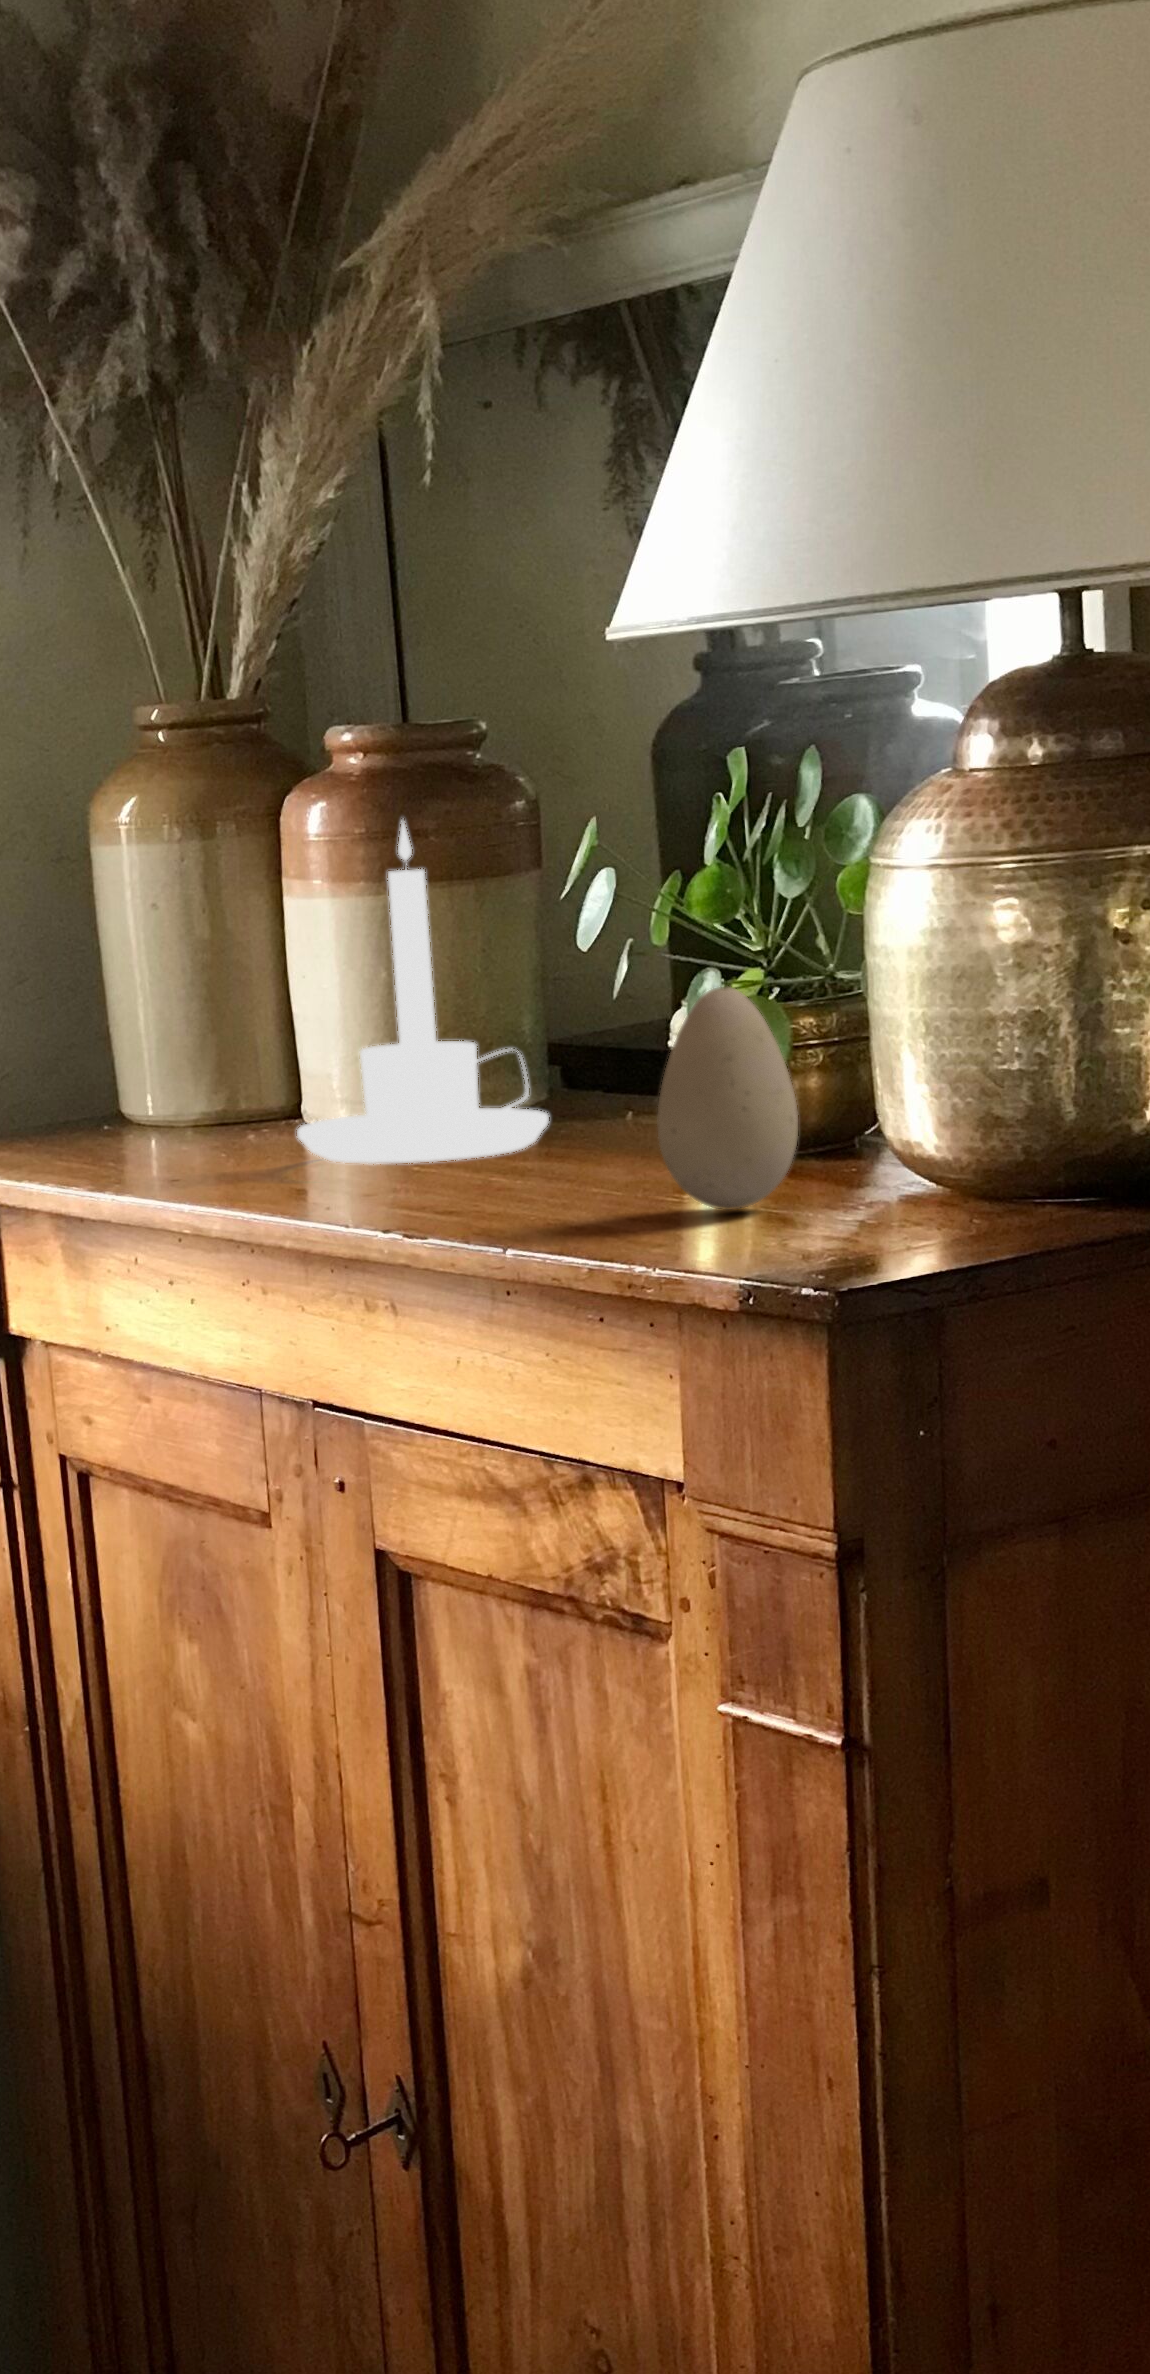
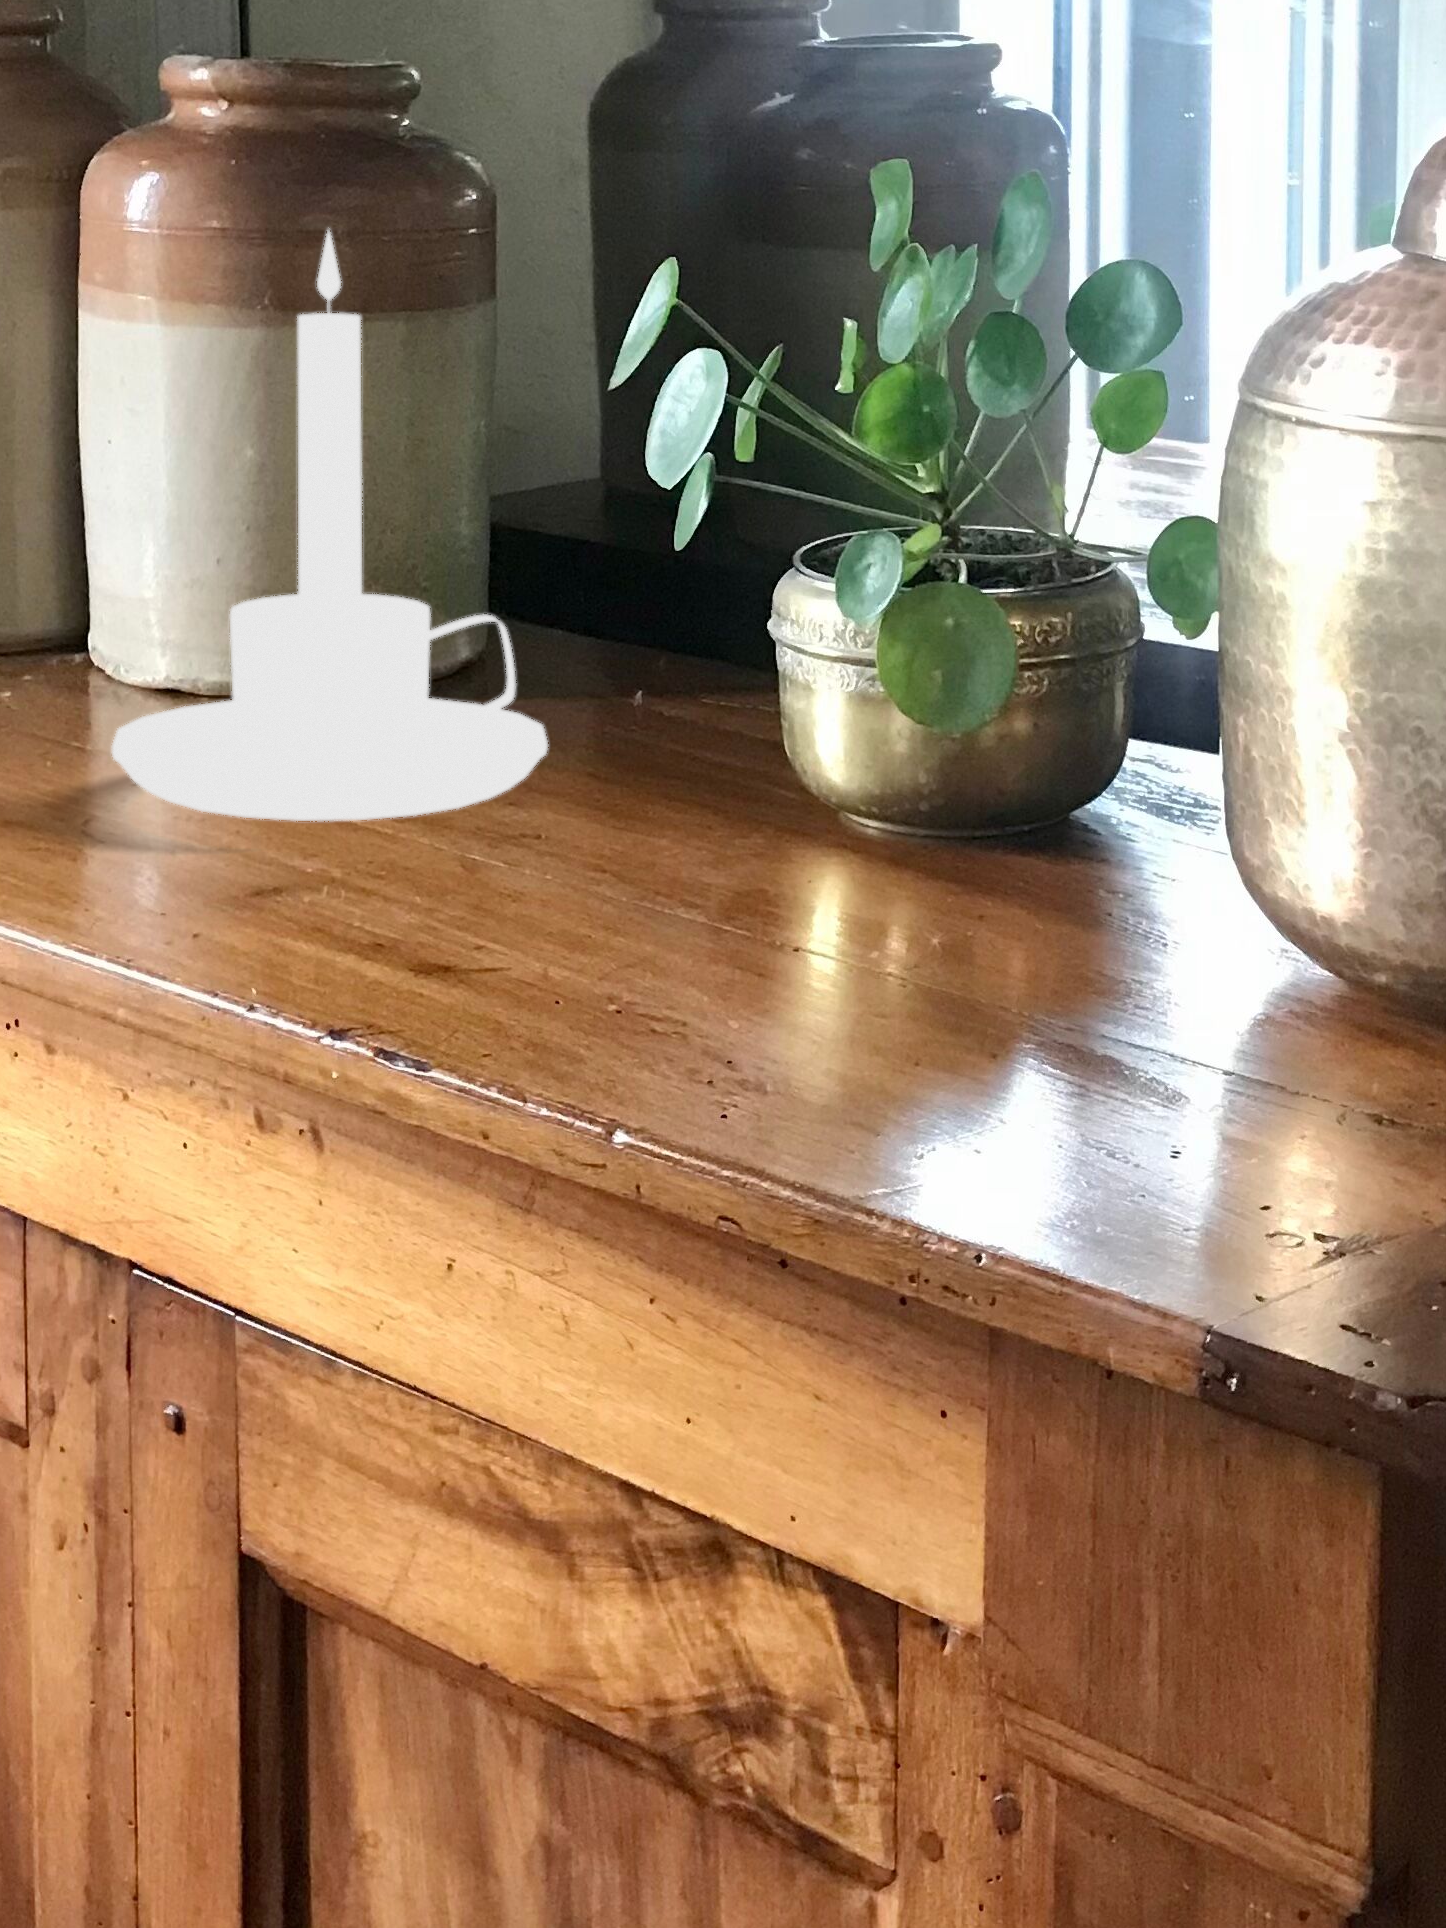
decorative egg: present [658,987,798,1210] -> none [878,636,1142,1042]

